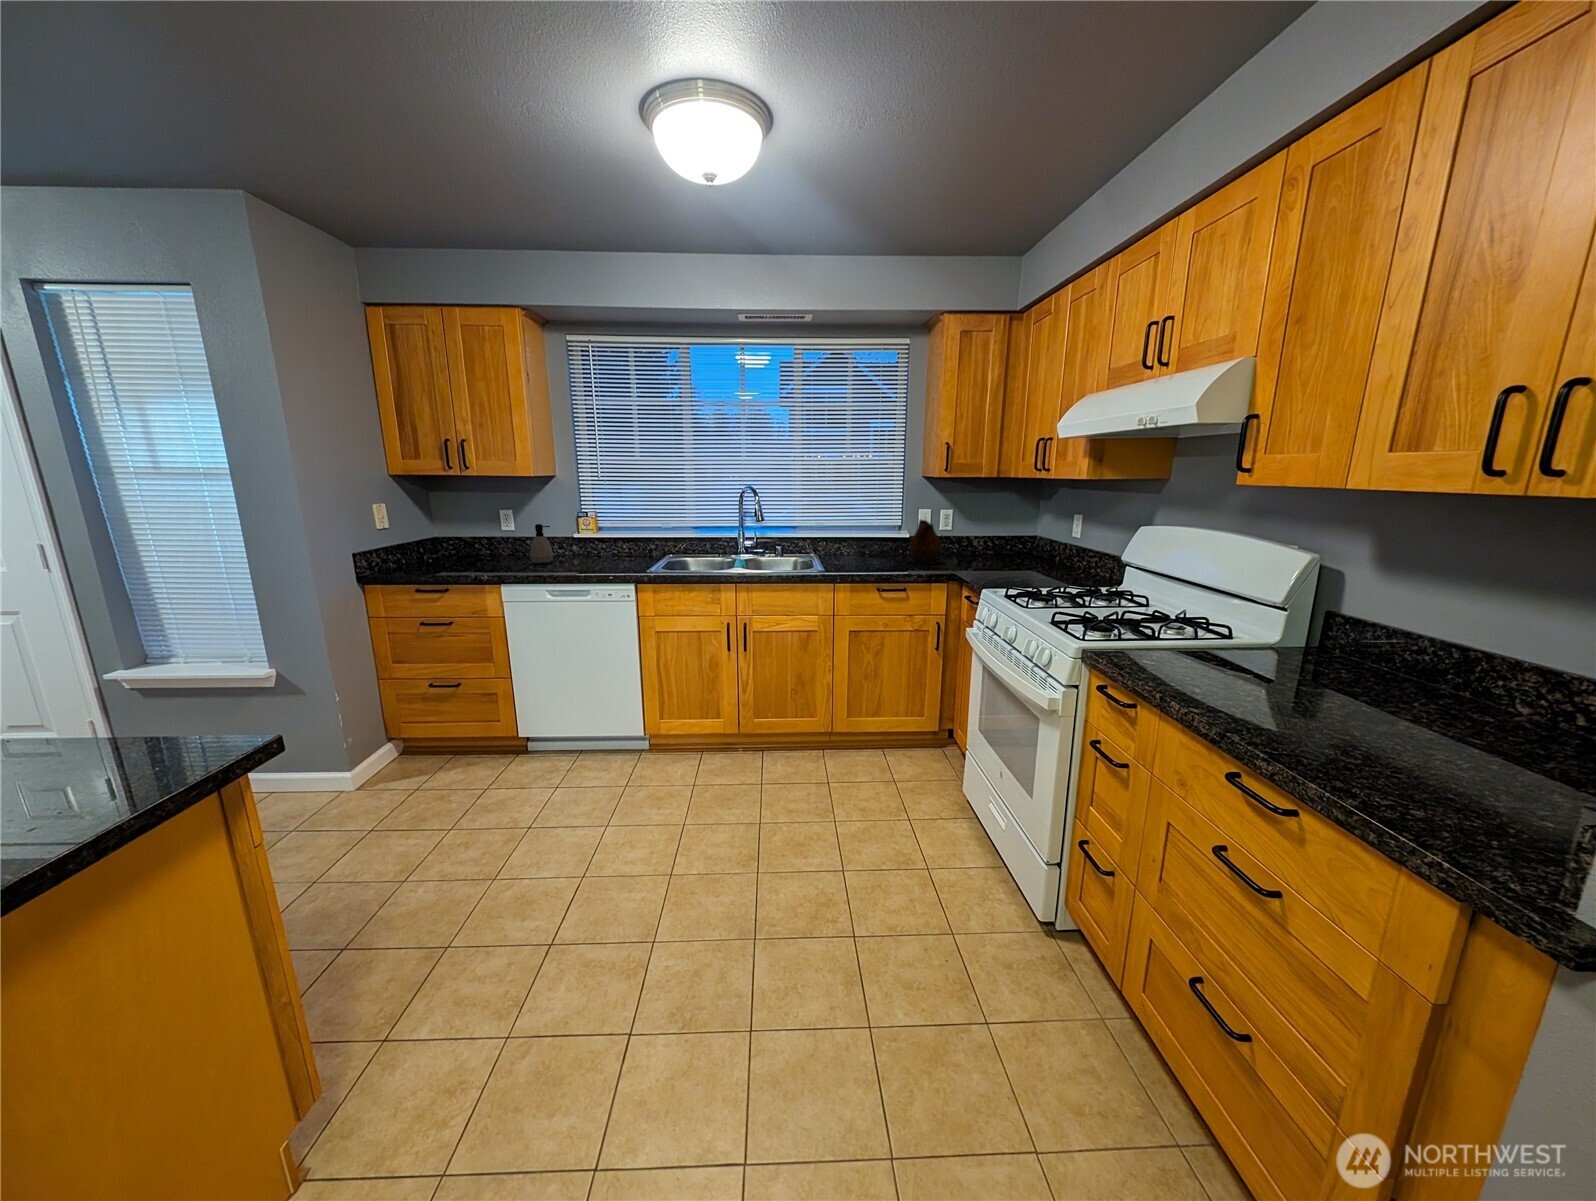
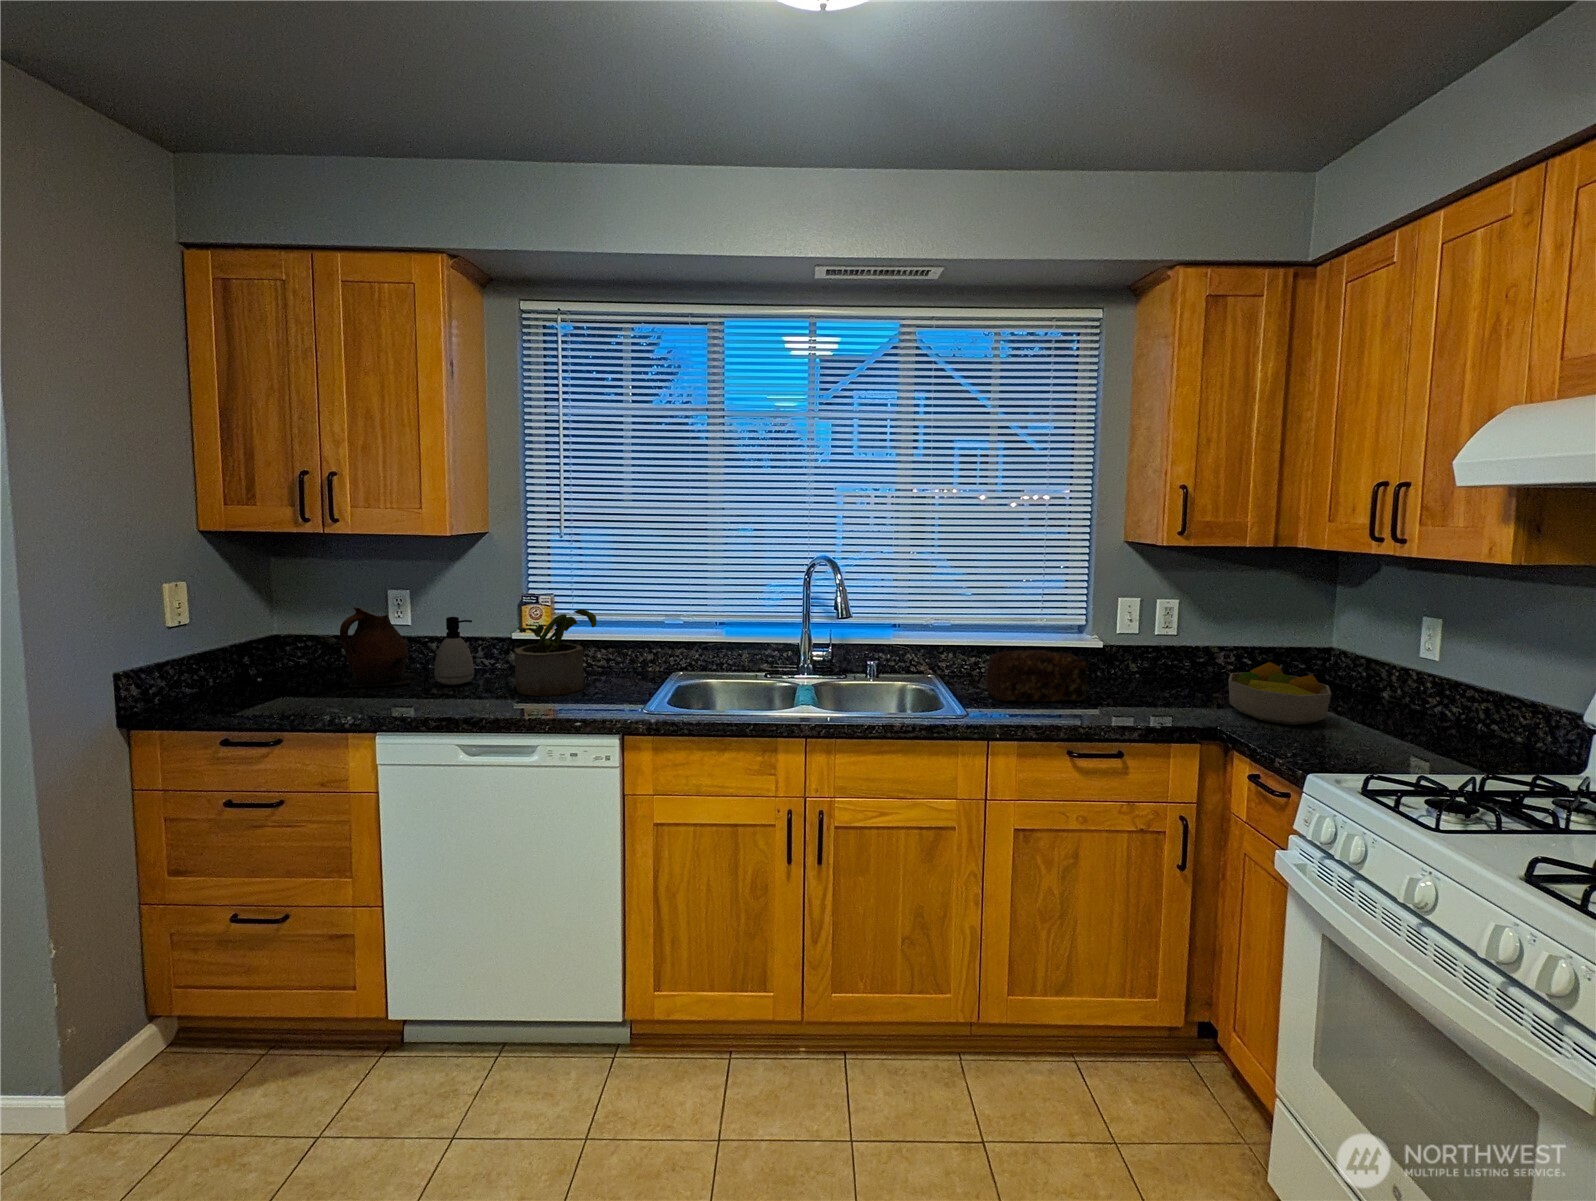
potted plant: none [575,519,622,567] -> present [514,609,597,696]
ceramic pitcher: present [908,520,944,564] -> present [340,607,415,687]
bread loaf: none [843,538,897,566] -> present [986,650,1088,702]
fruit bowl: none [970,542,1021,573] -> present [1228,662,1331,725]

